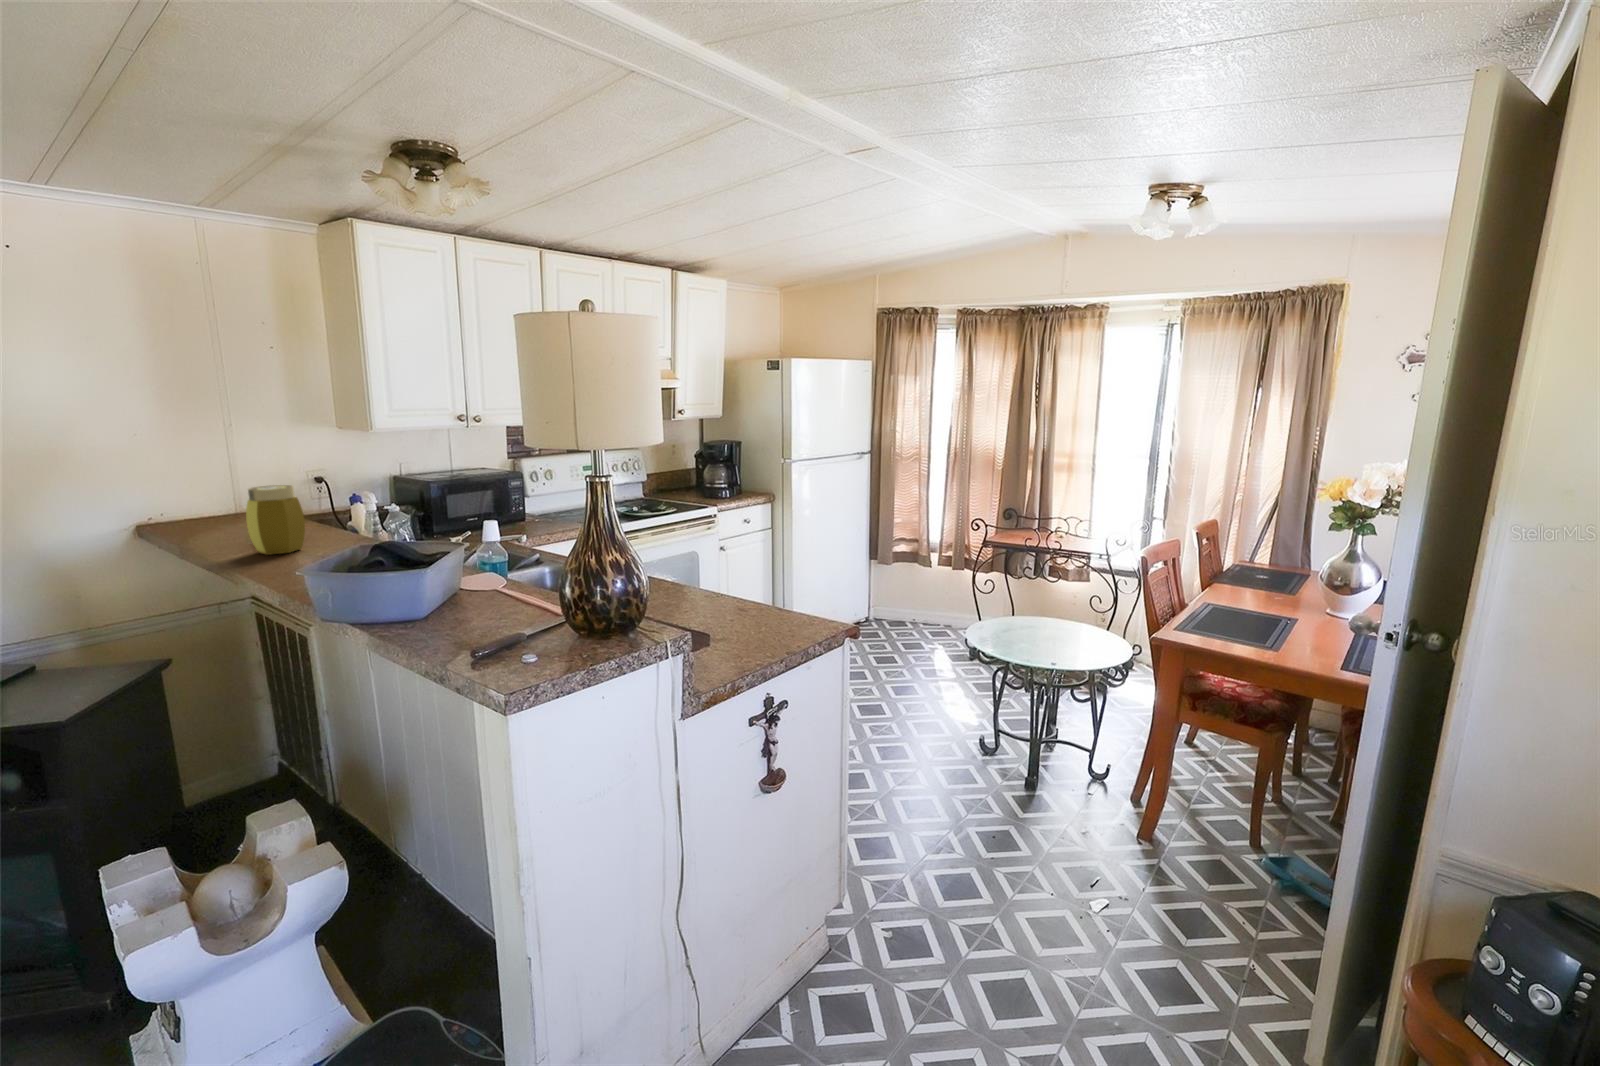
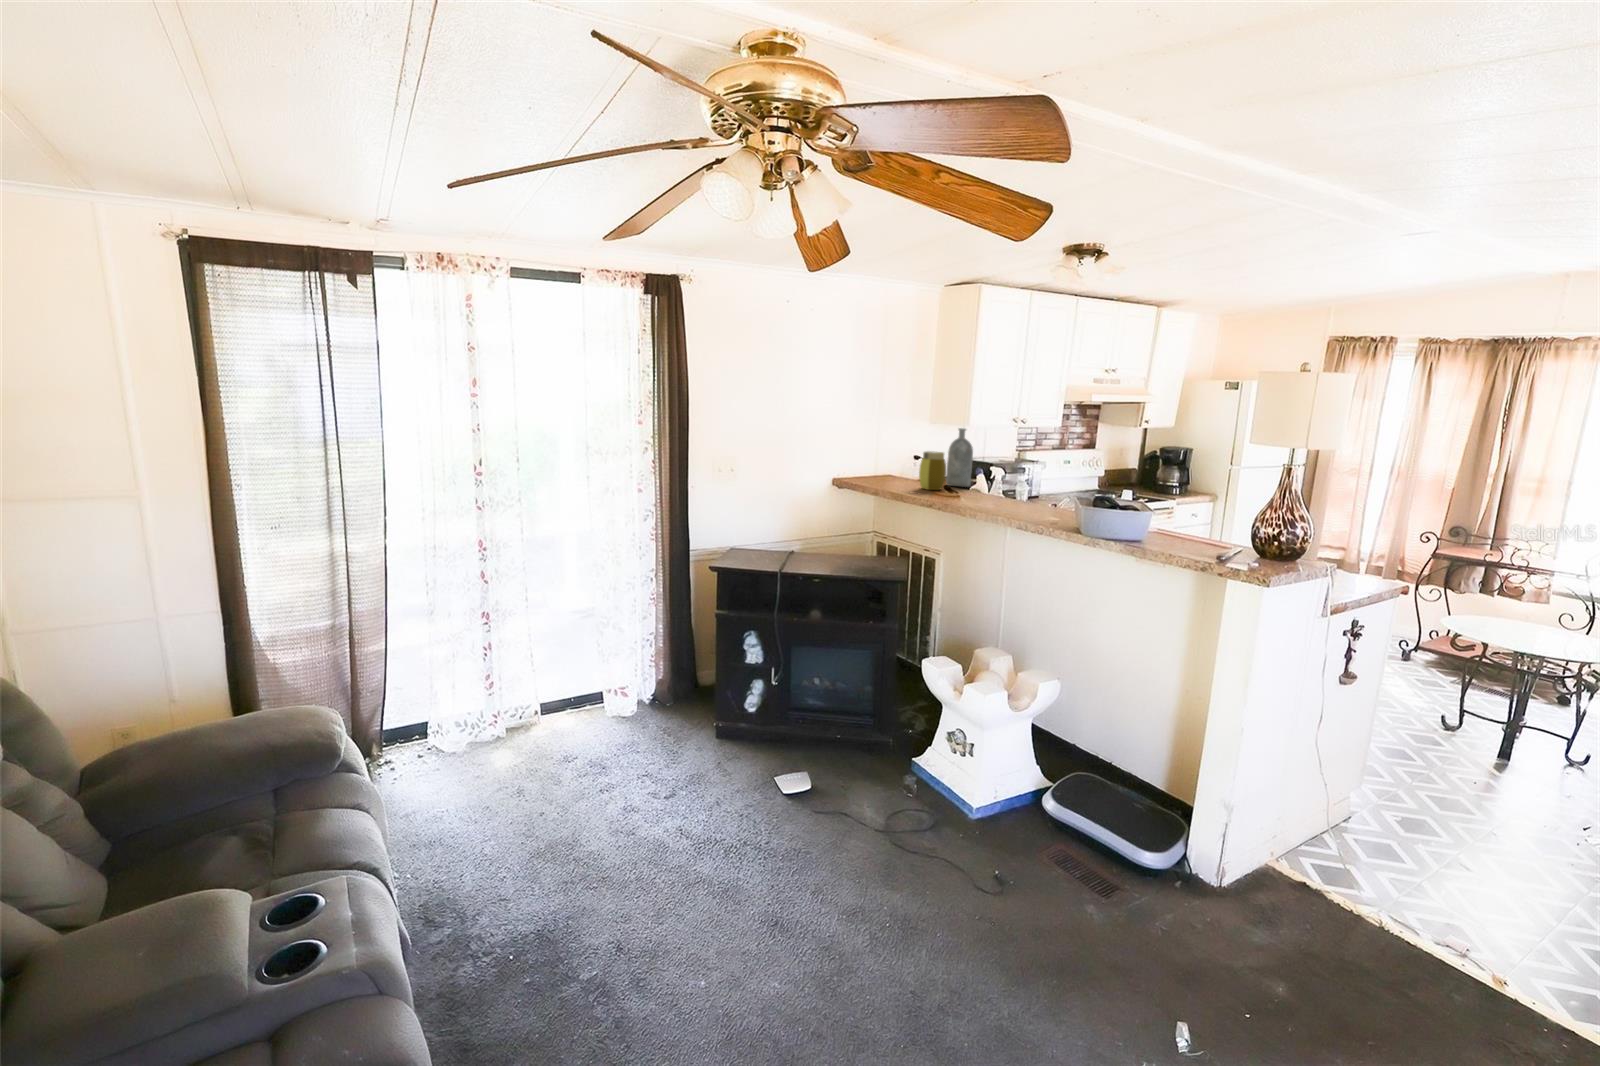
bottle: none [326,440,377,537] -> present [946,428,973,487]

